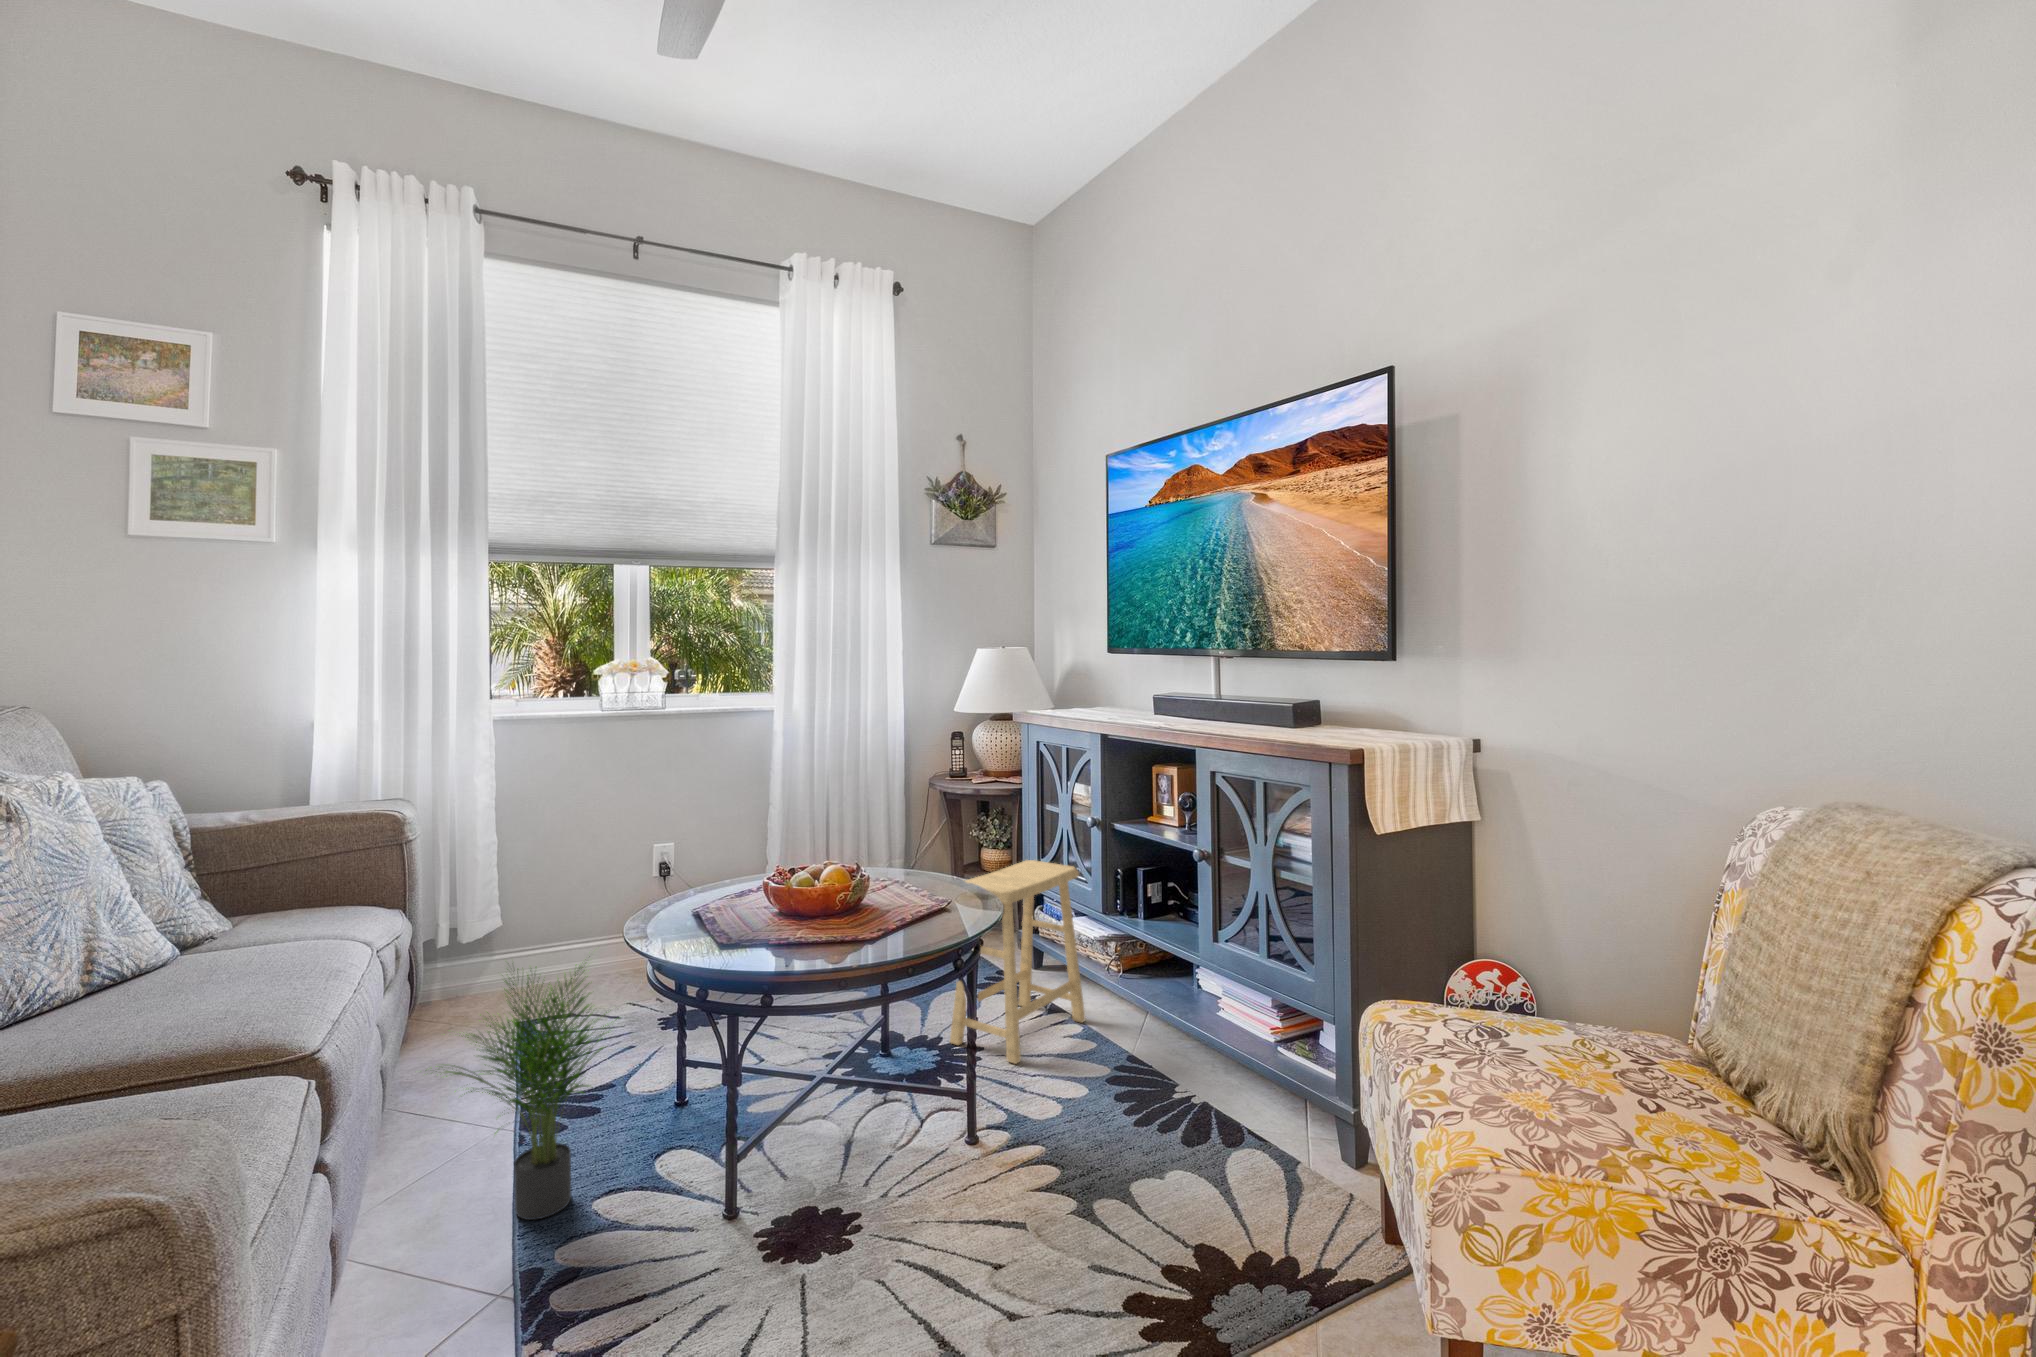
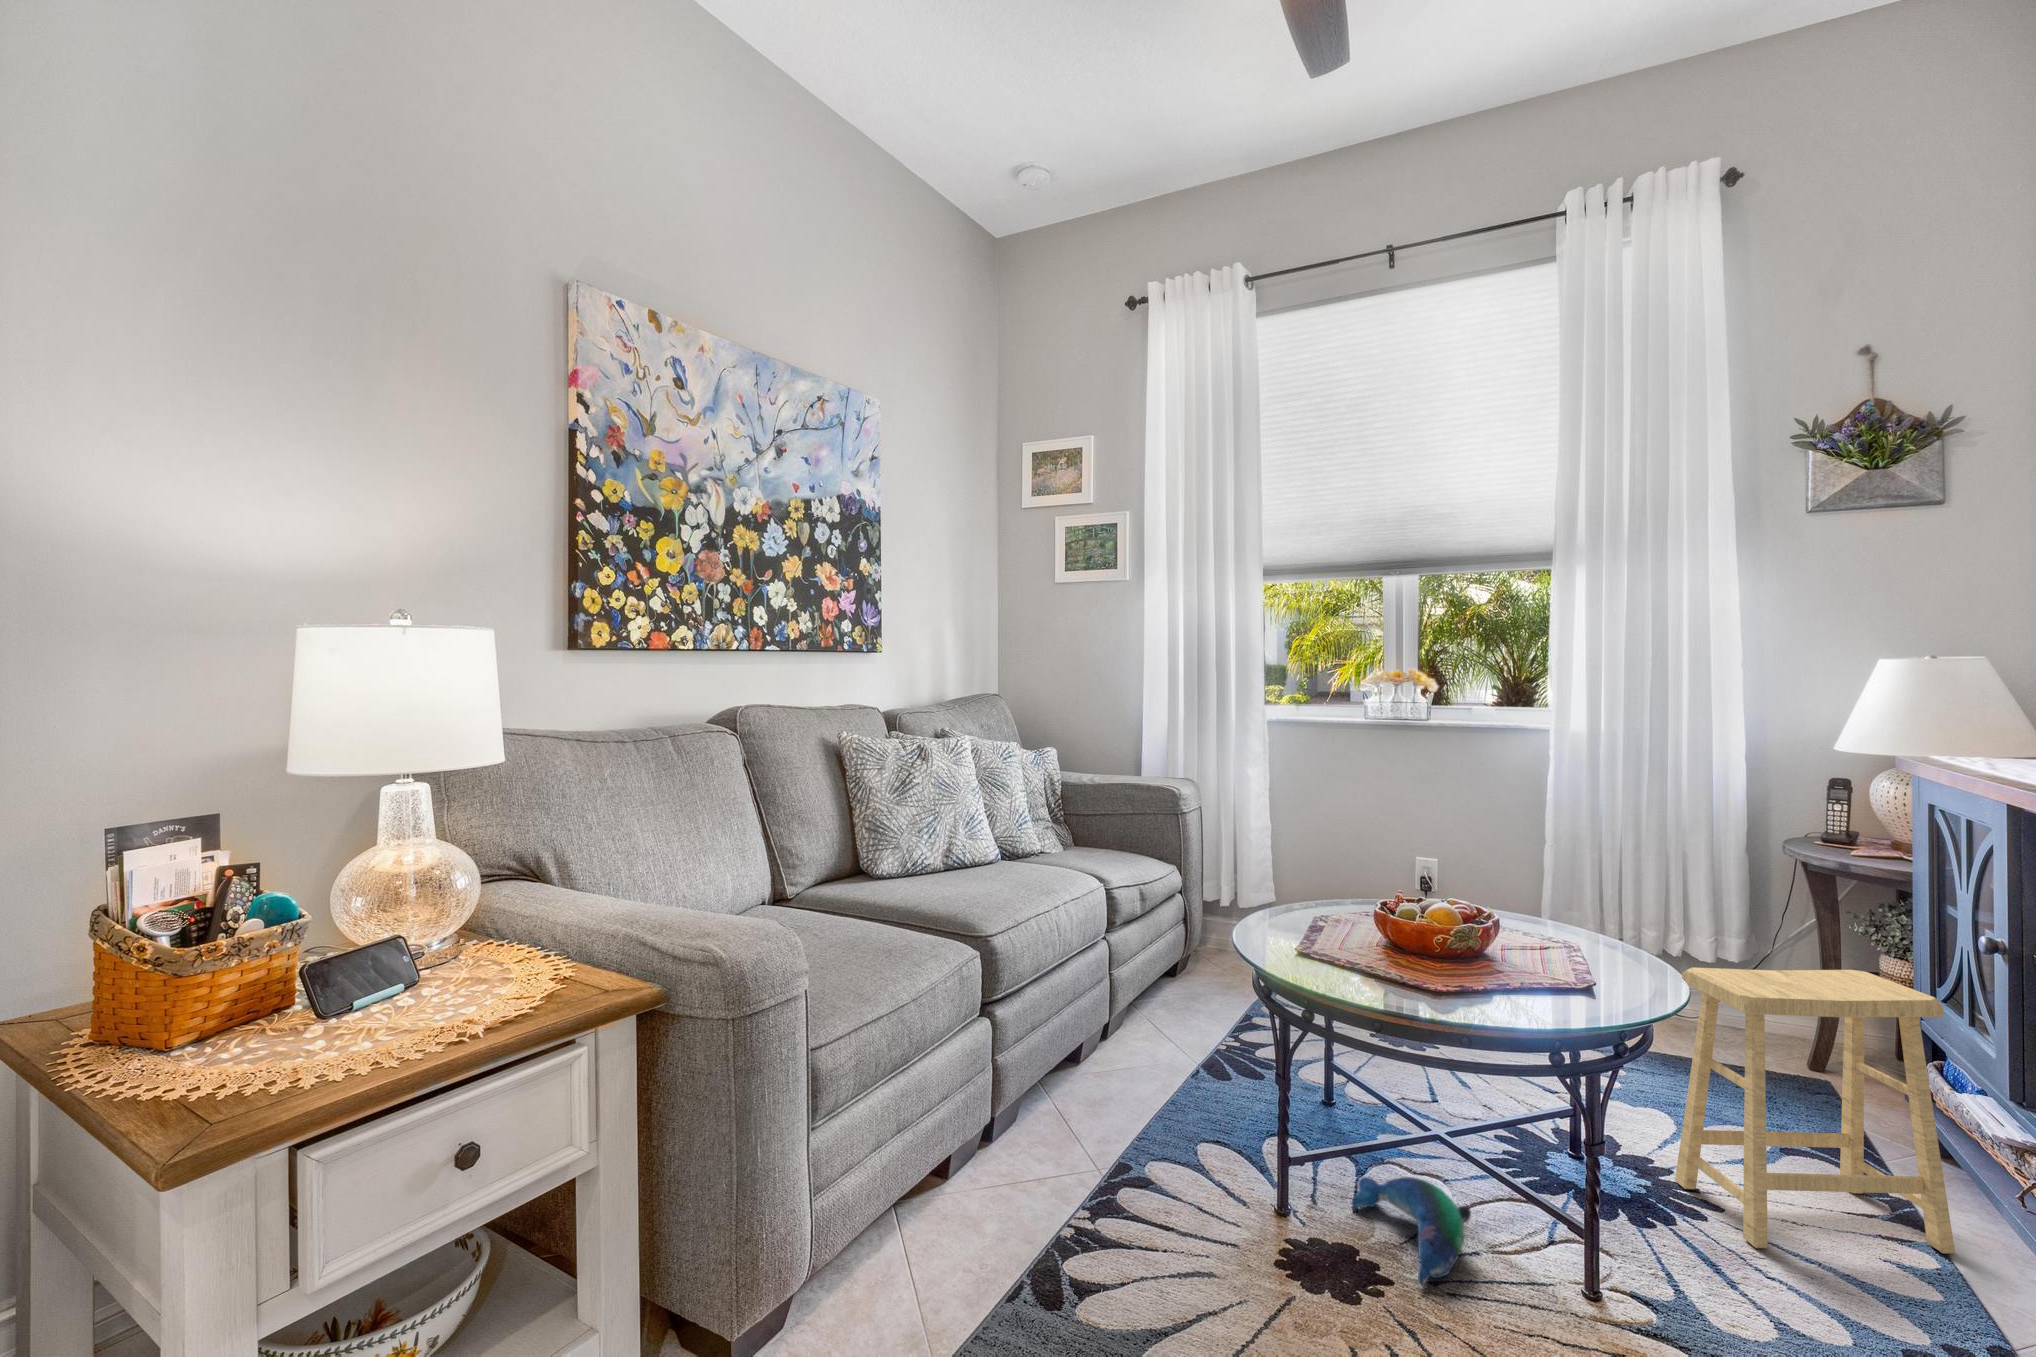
potted plant: present [445,965,617,1220] -> none [1077,912,1234,1139]
plush toy: none [776,1119,893,1204] -> present [1352,1177,1471,1285]

